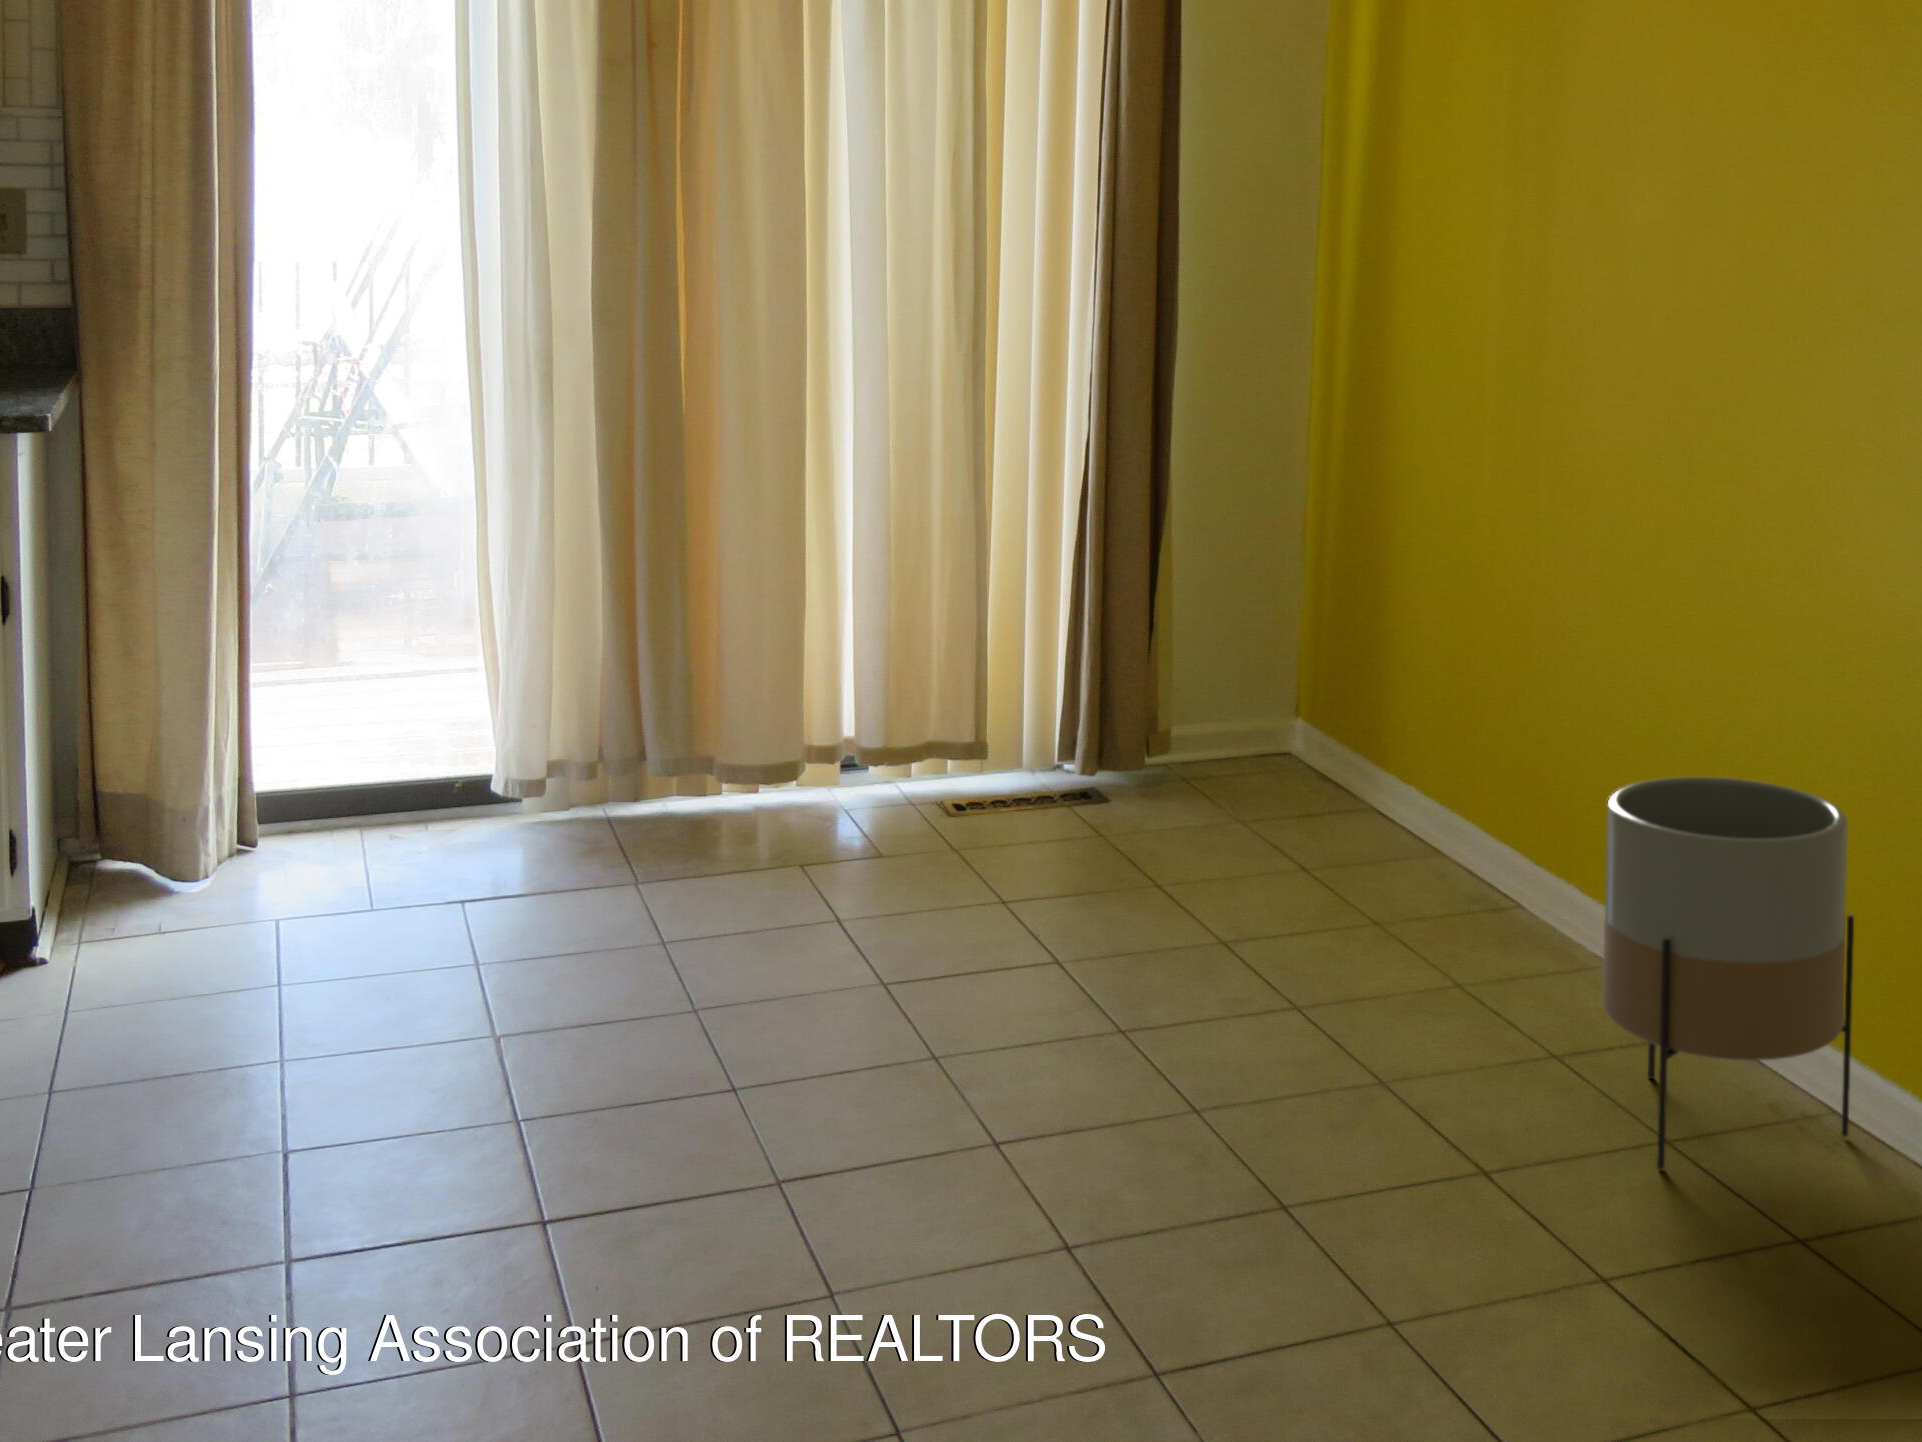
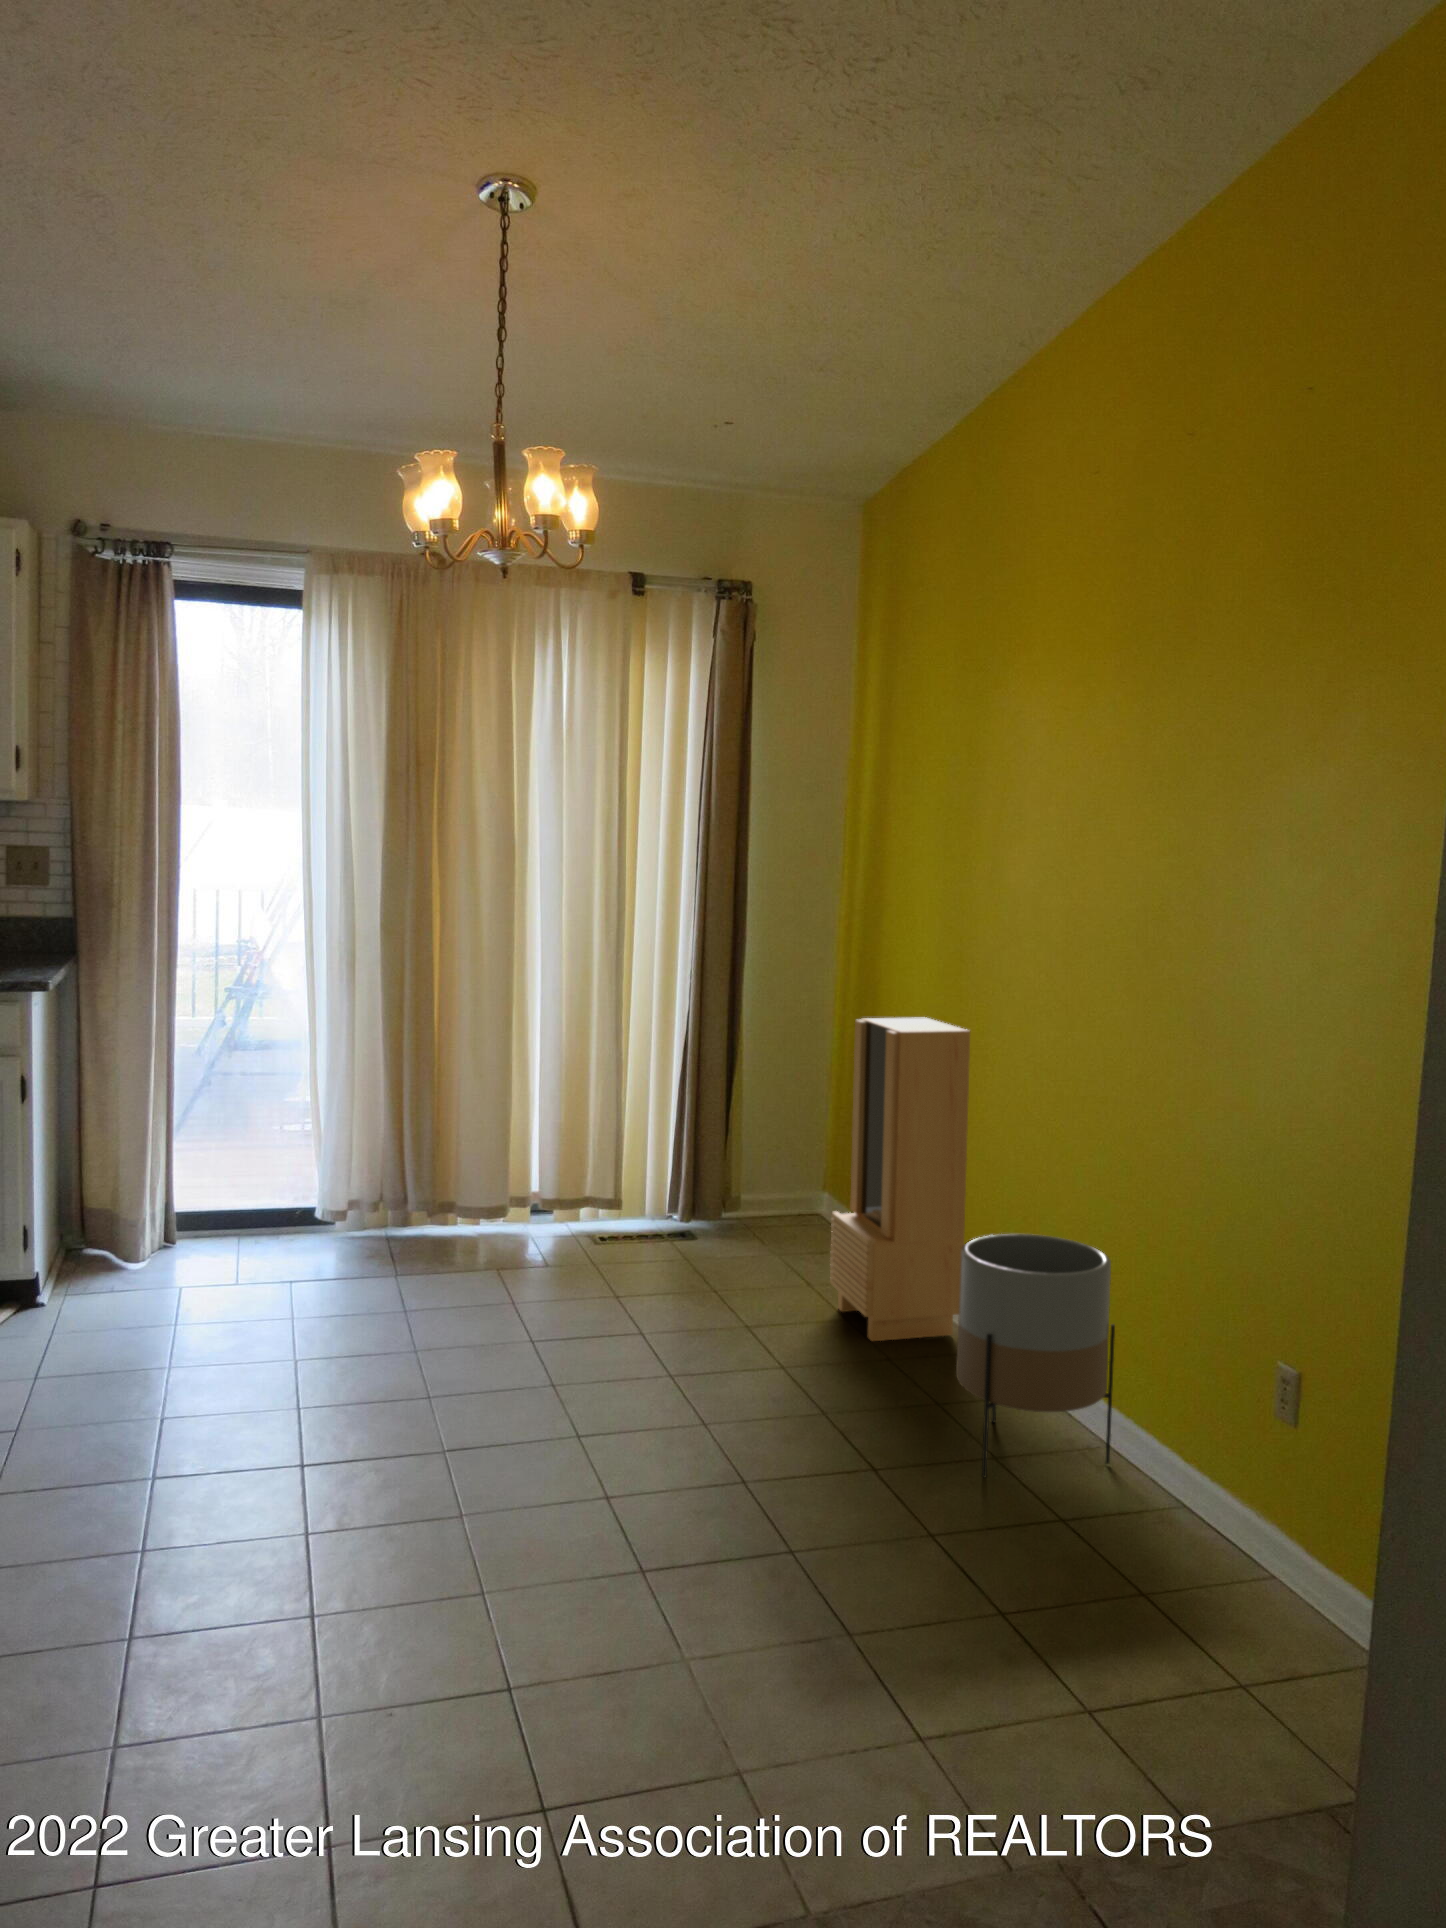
storage cabinet: none [1348,439,1573,956] -> present [830,1017,970,1341]

